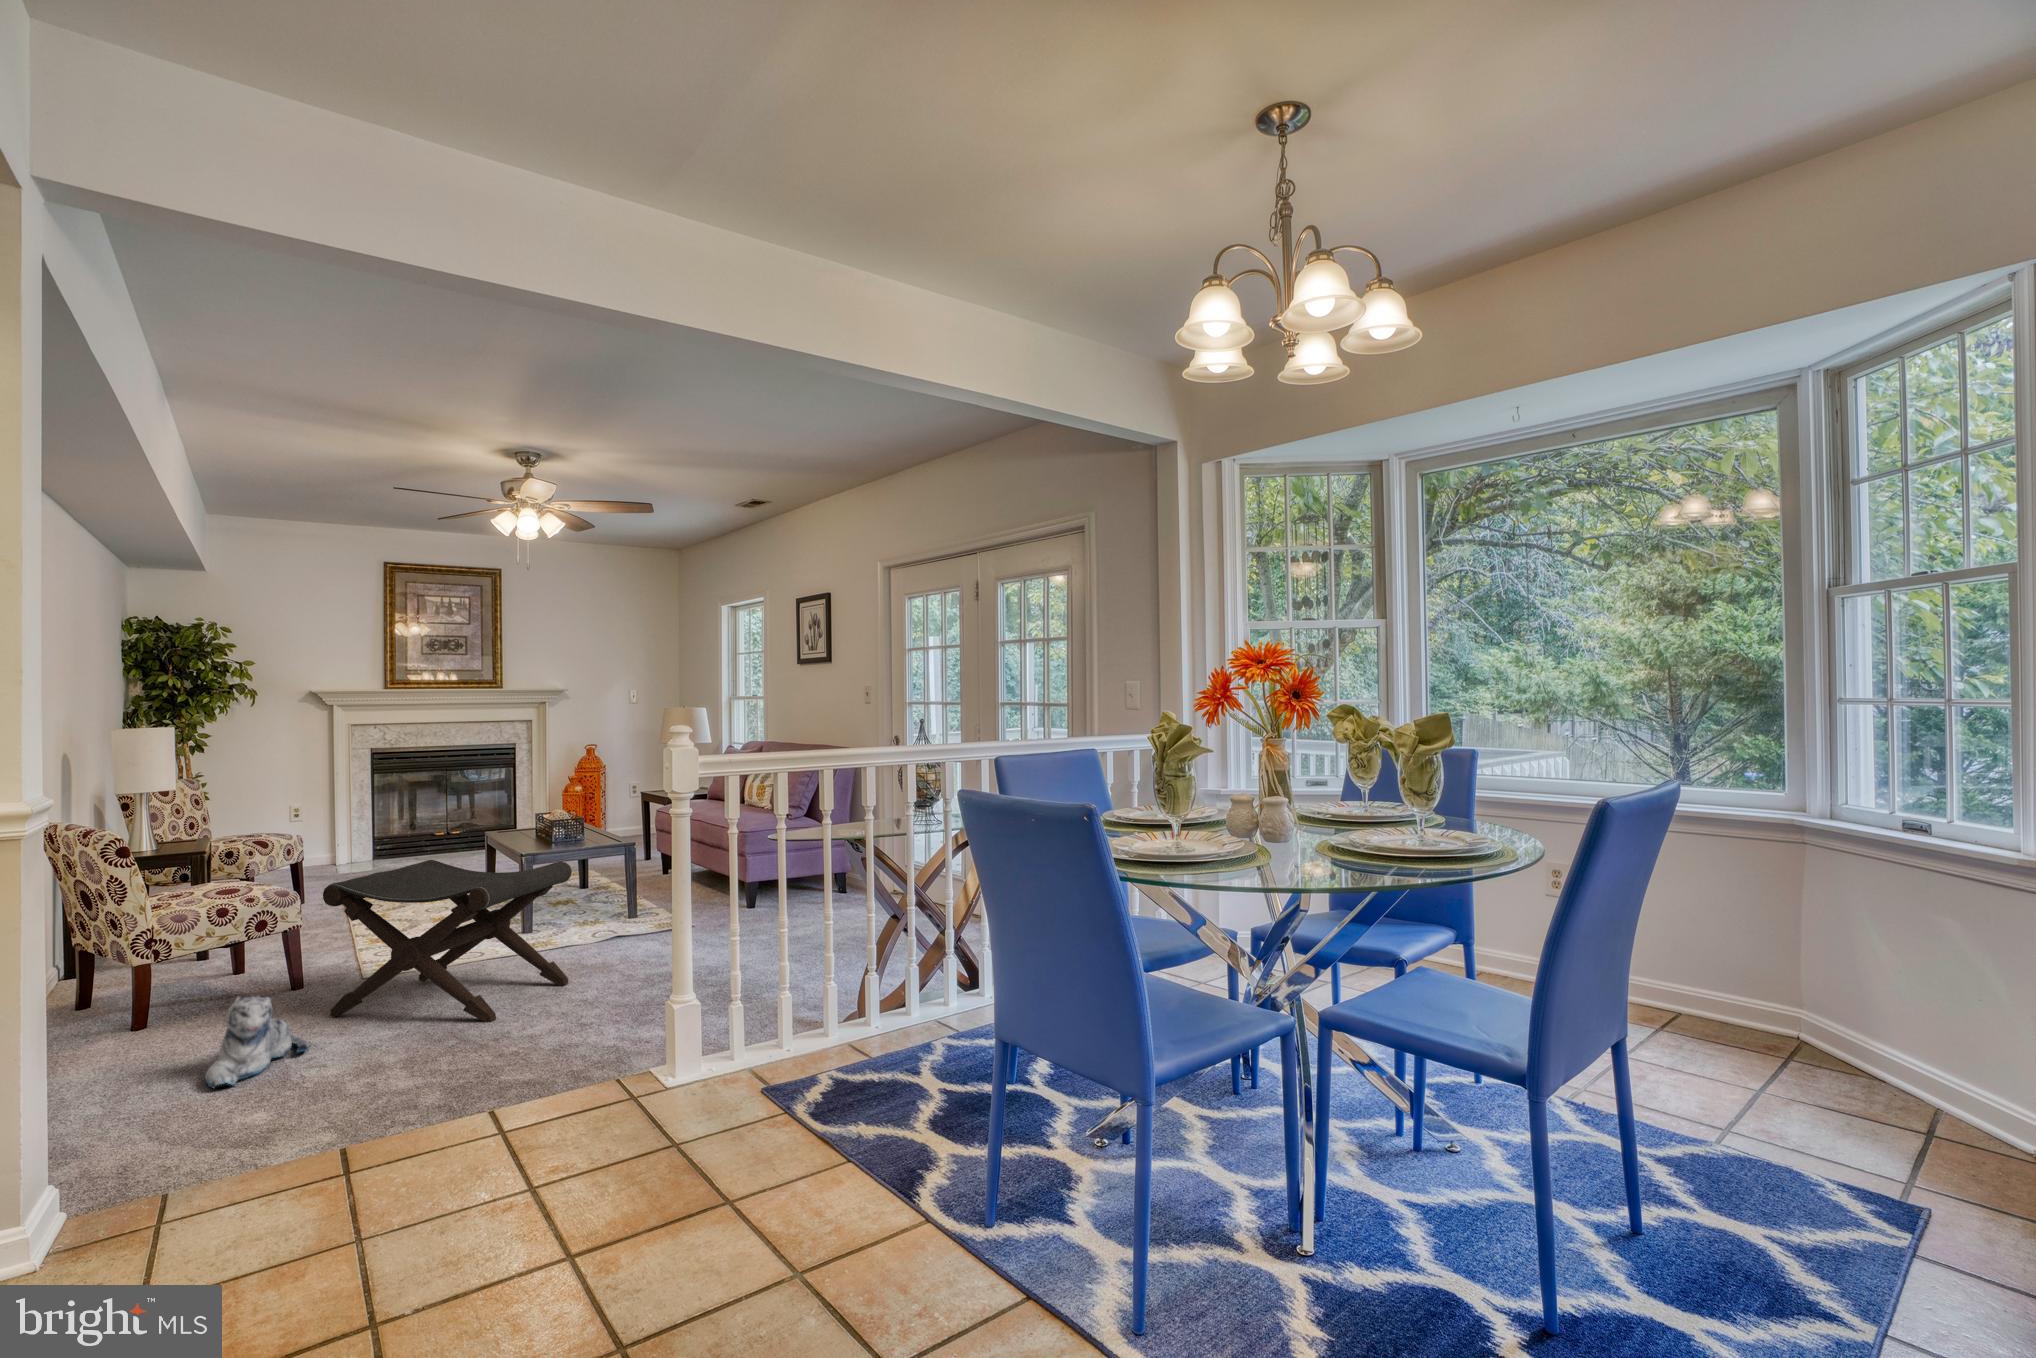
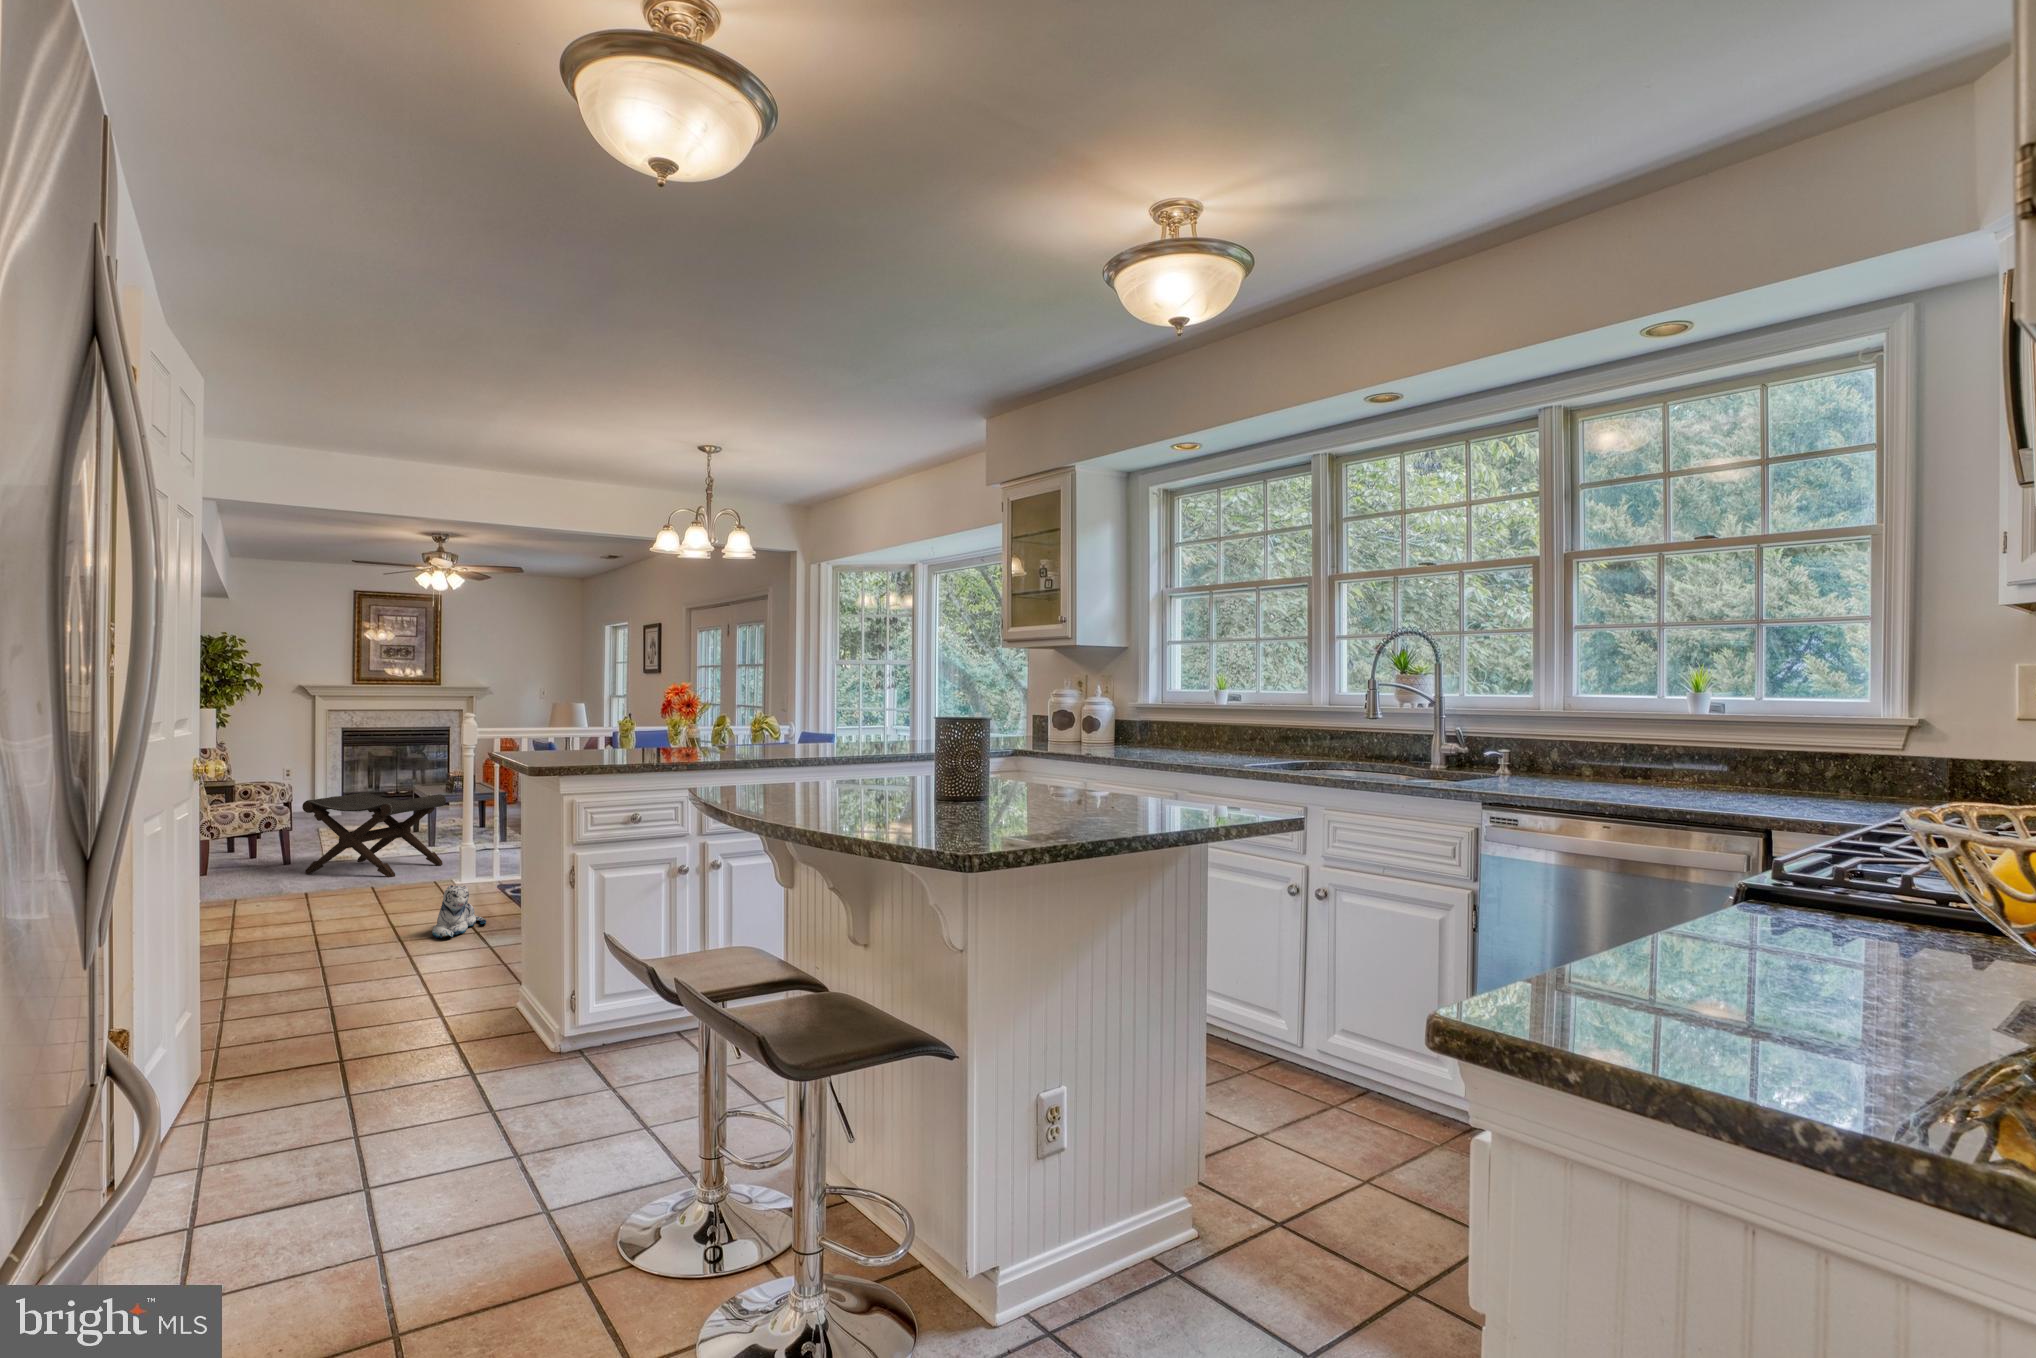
plush toy: present [205,996,309,1088] -> present [432,885,486,938]

